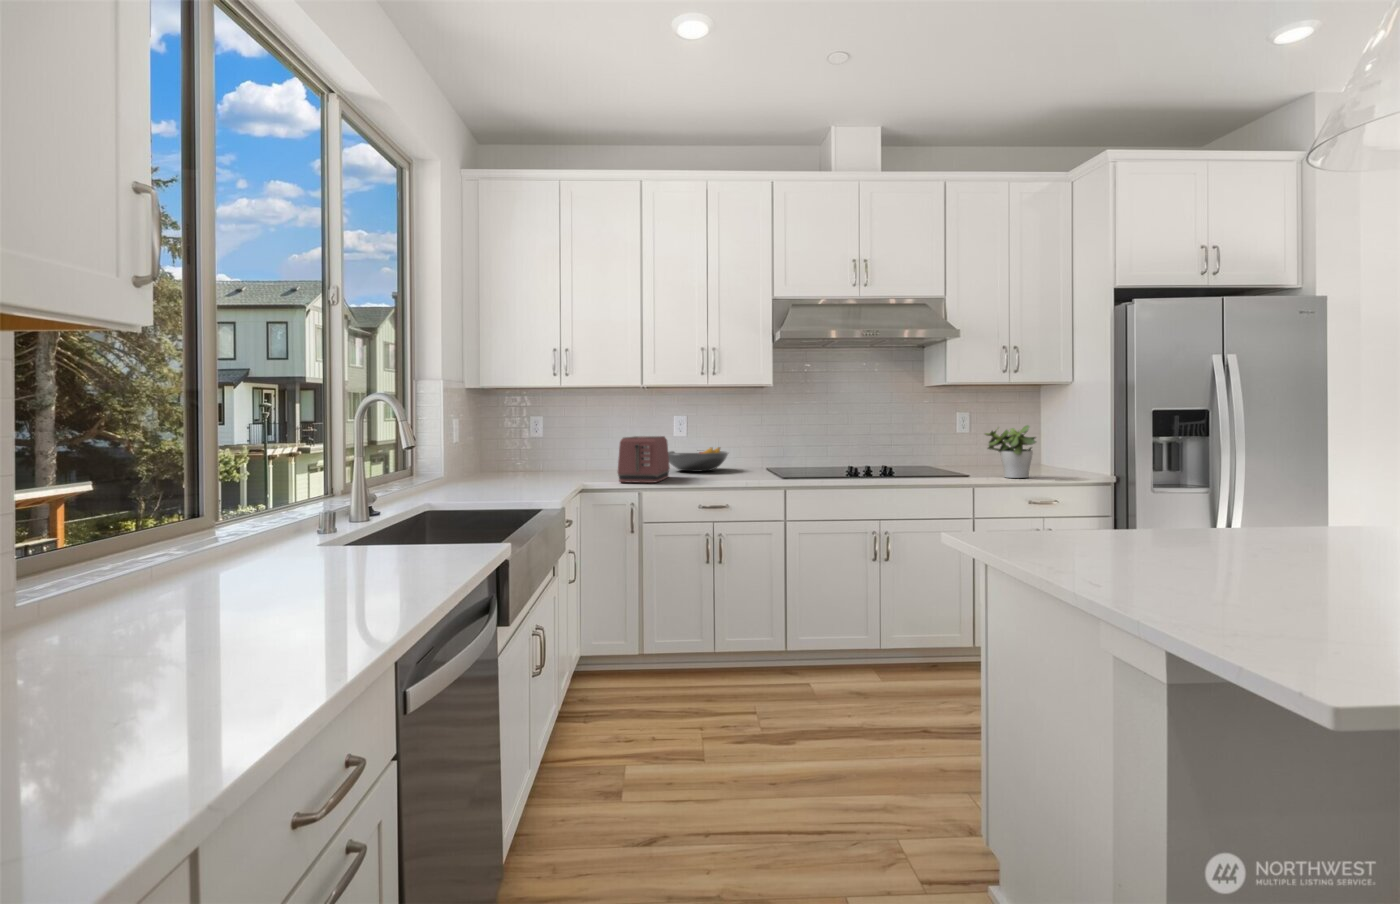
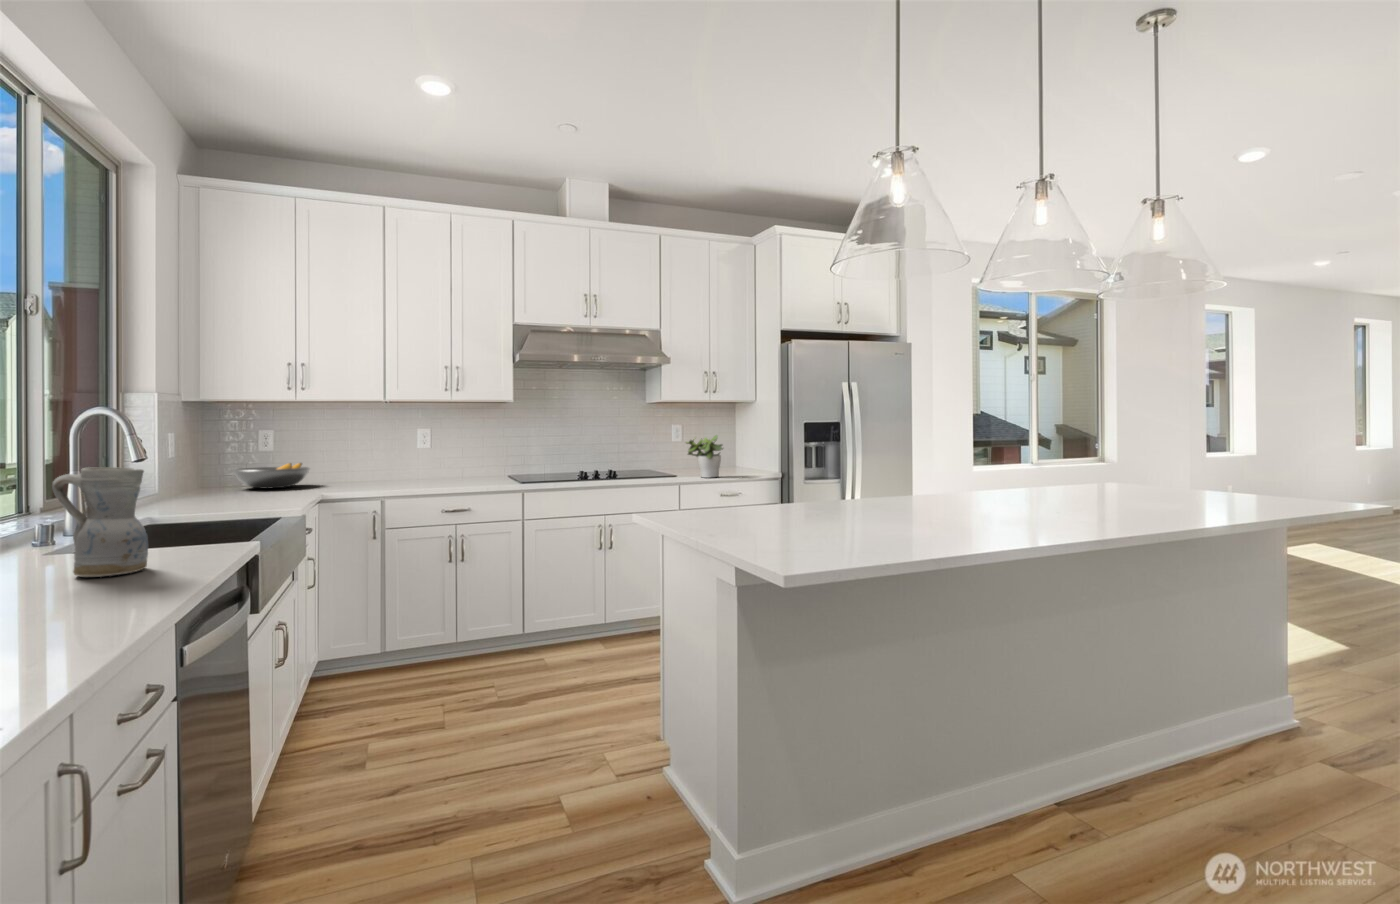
toaster: present [617,436,670,483] -> none [356,448,409,491]
fruit bowl: present [668,447,729,472] -> present [233,463,310,488]
ceramic pitcher: none [314,461,401,580] -> present [52,467,148,577]

